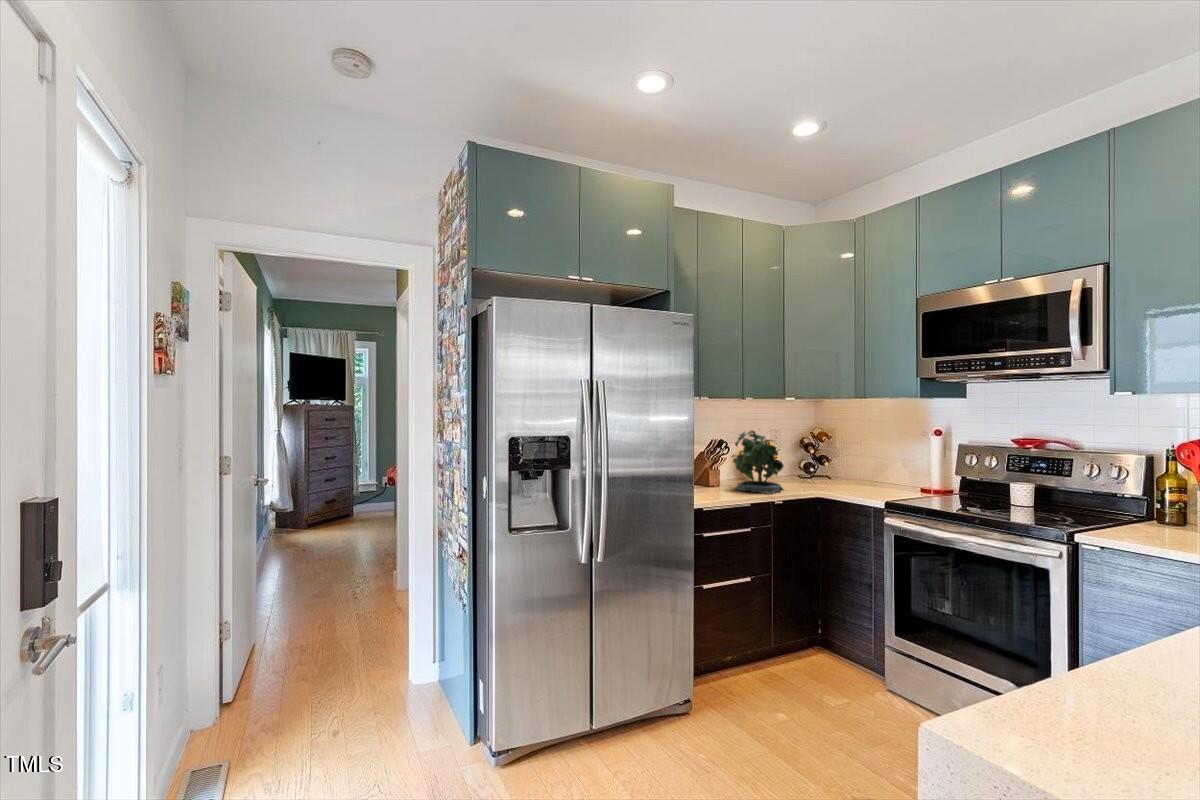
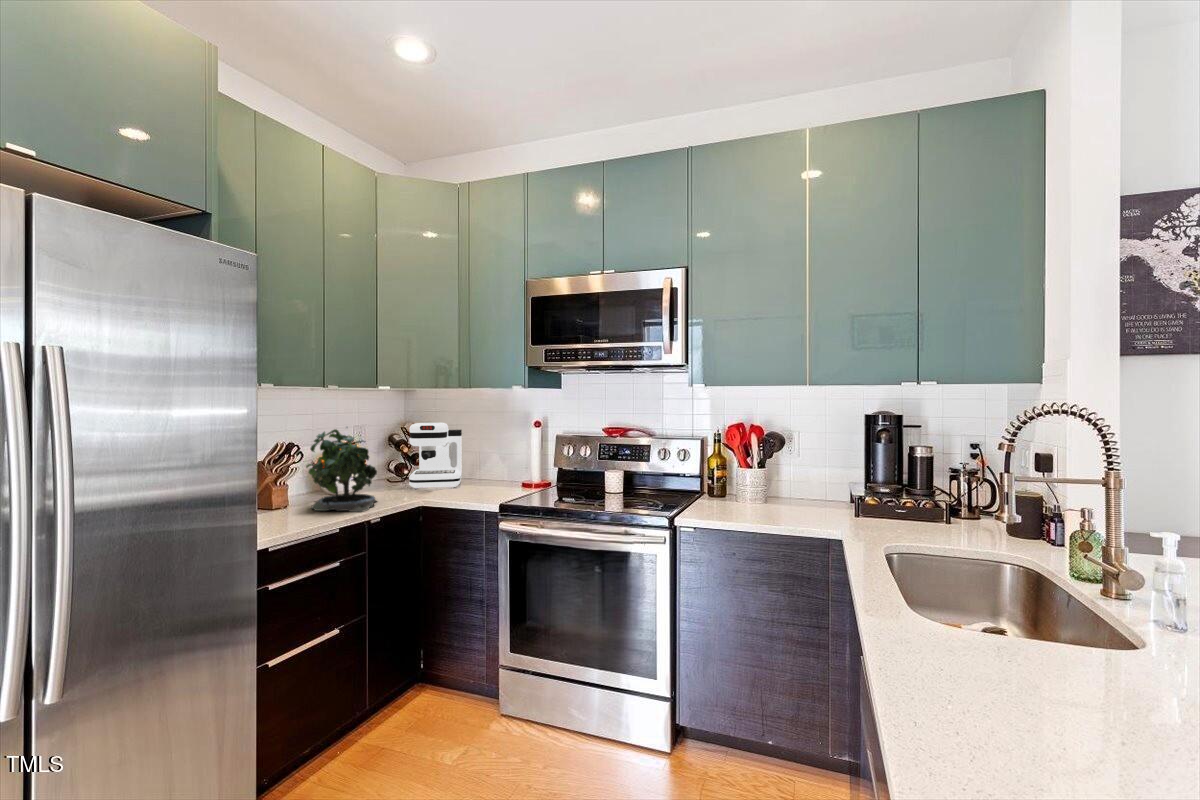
coffee maker: none [813,429,863,486] -> present [409,423,462,489]

